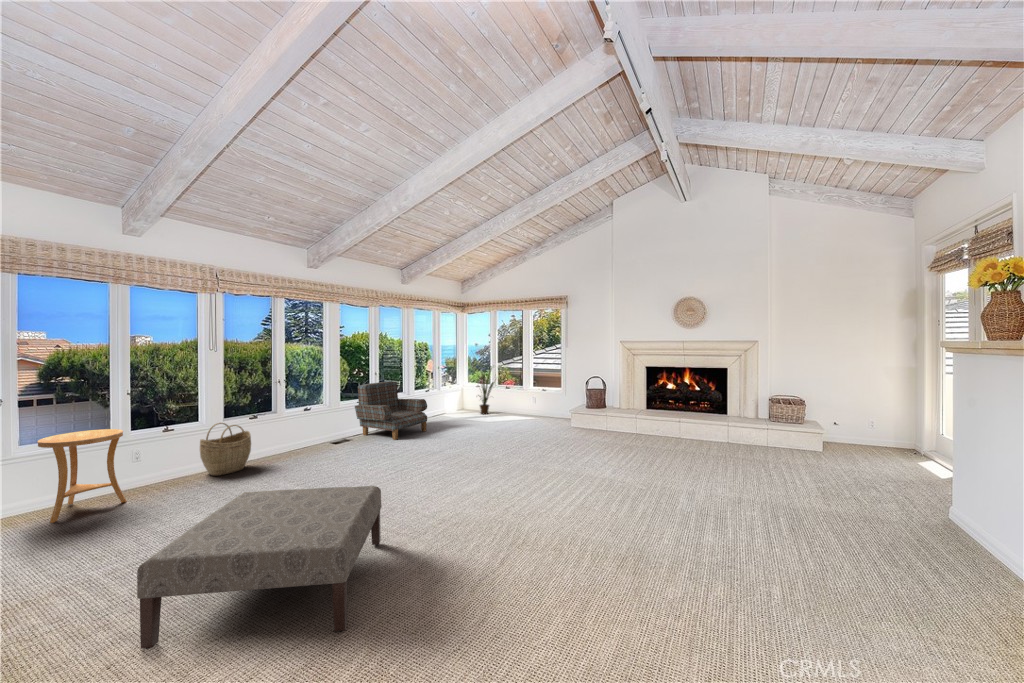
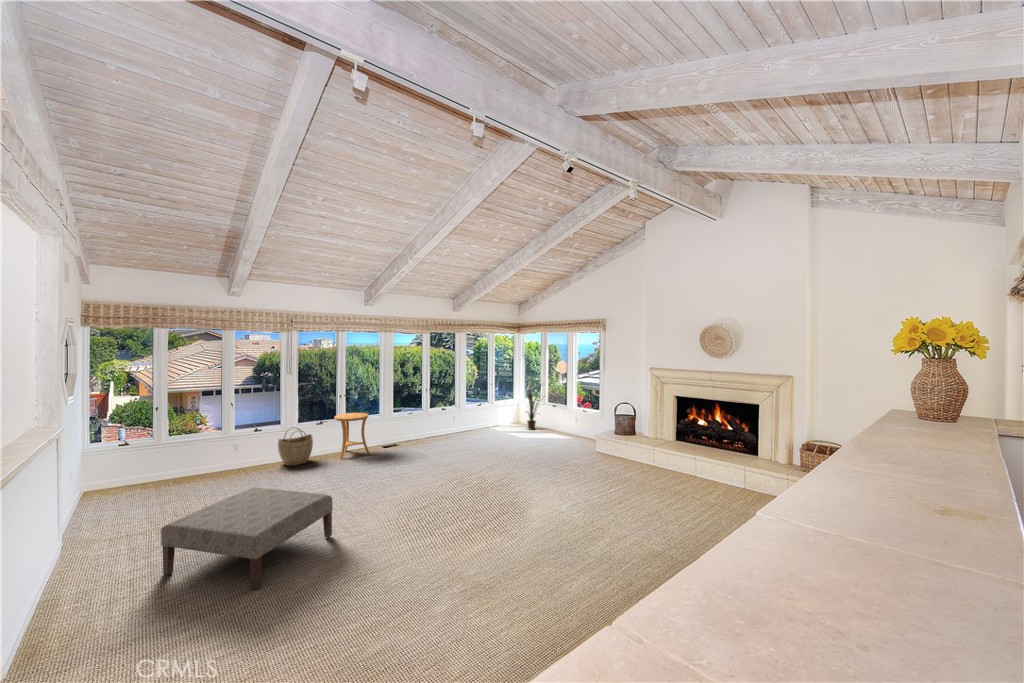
armchair: present [355,382,427,440] -> none [404,397,465,449]
side table: present [37,429,127,523] -> present [334,413,369,459]

